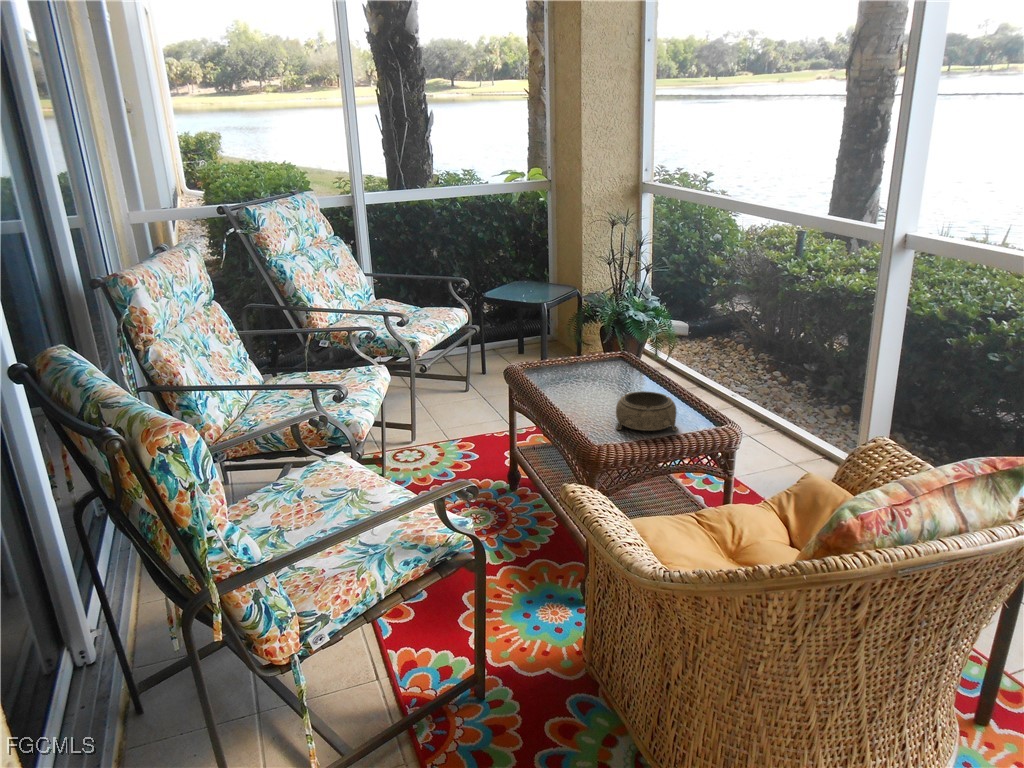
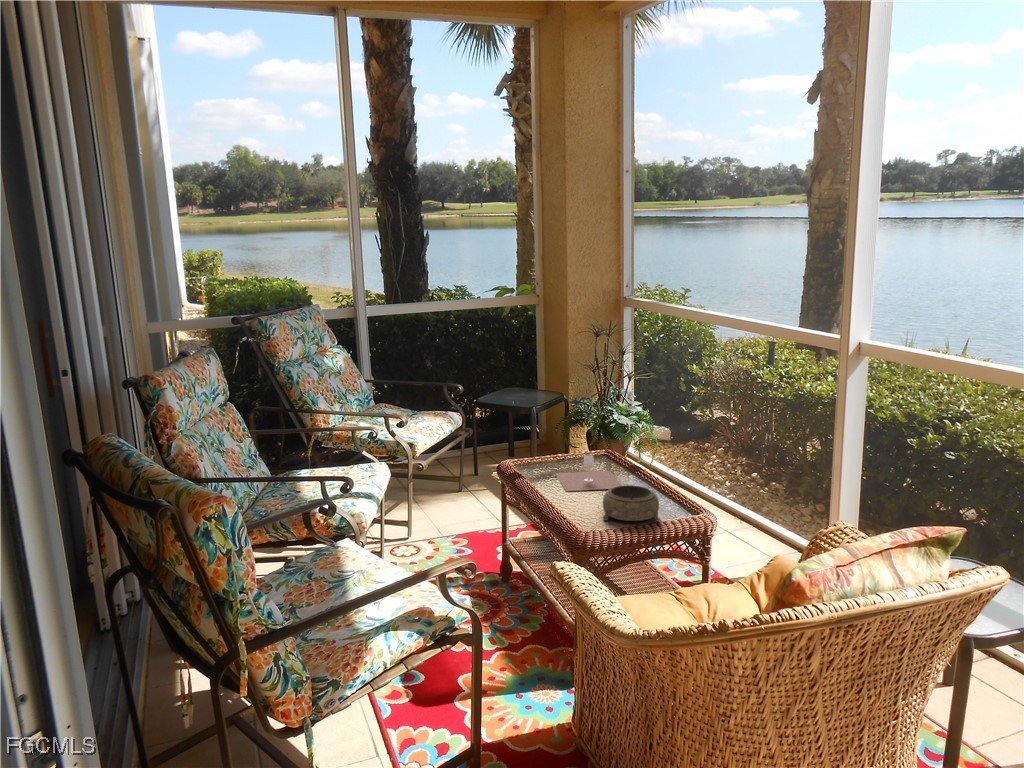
wine glass: none [565,357,639,397] -> present [555,454,622,491]

